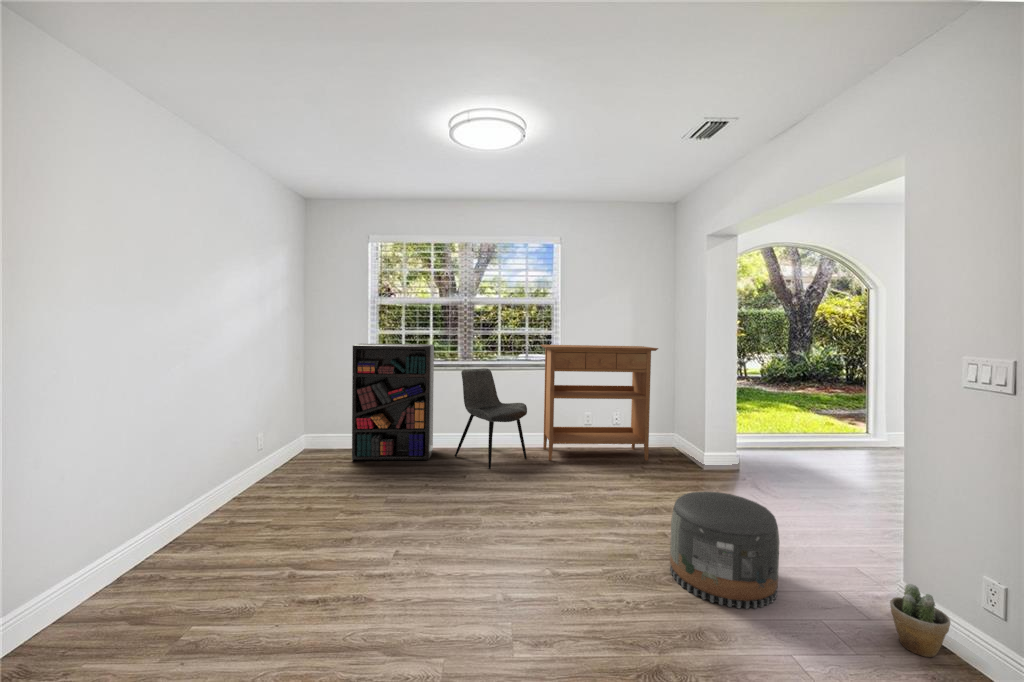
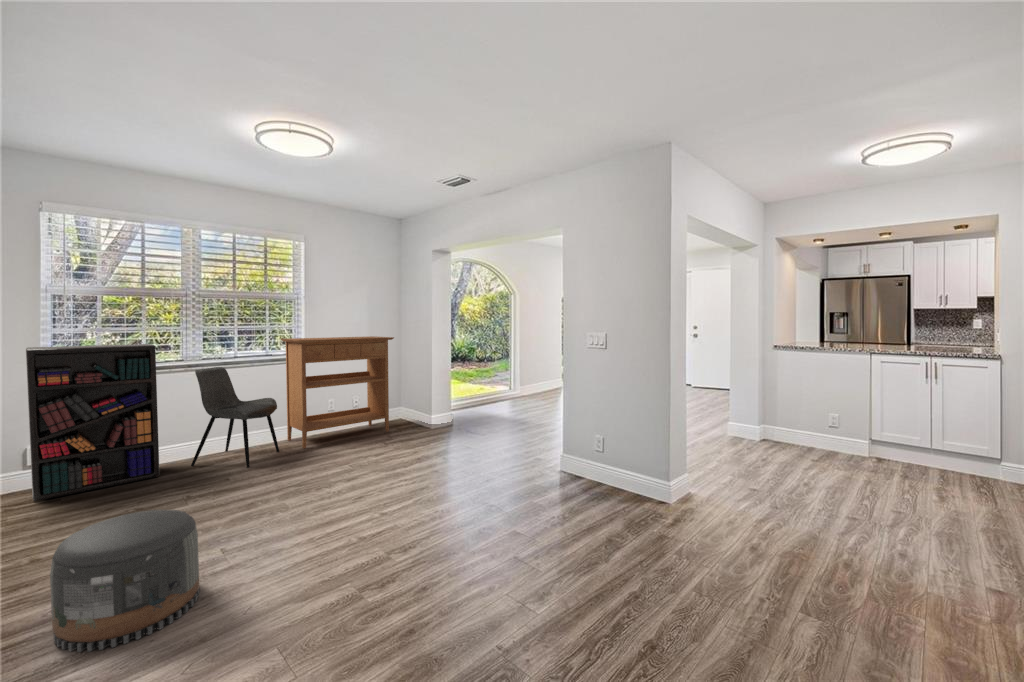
pouf: present [670,491,779,609] -> present [50,510,200,652]
potted plant: present [890,584,950,657] -> none [567,452,590,485]

